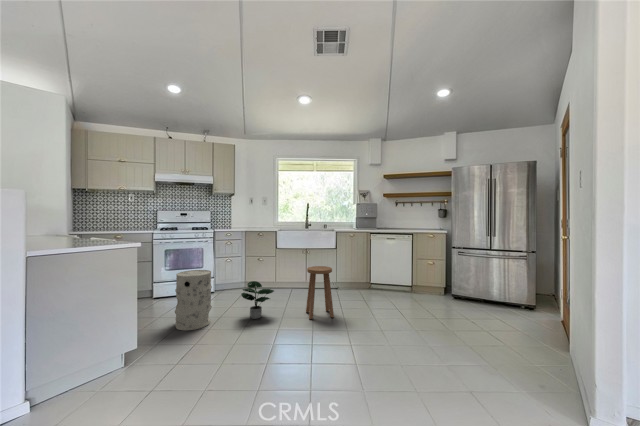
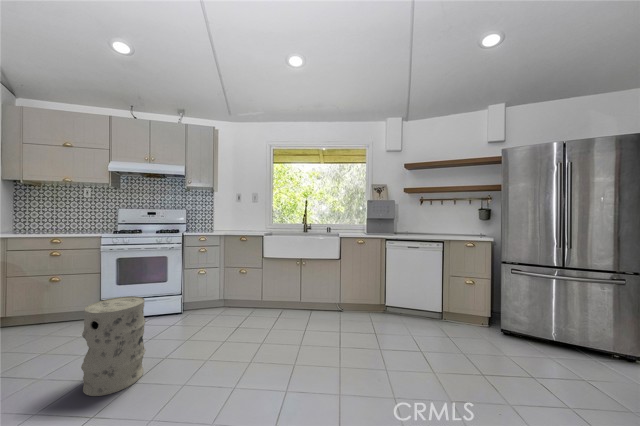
stool: present [306,266,334,319] -> none [288,292,327,377]
potted plant: present [241,281,274,319] -> none [189,311,240,372]

